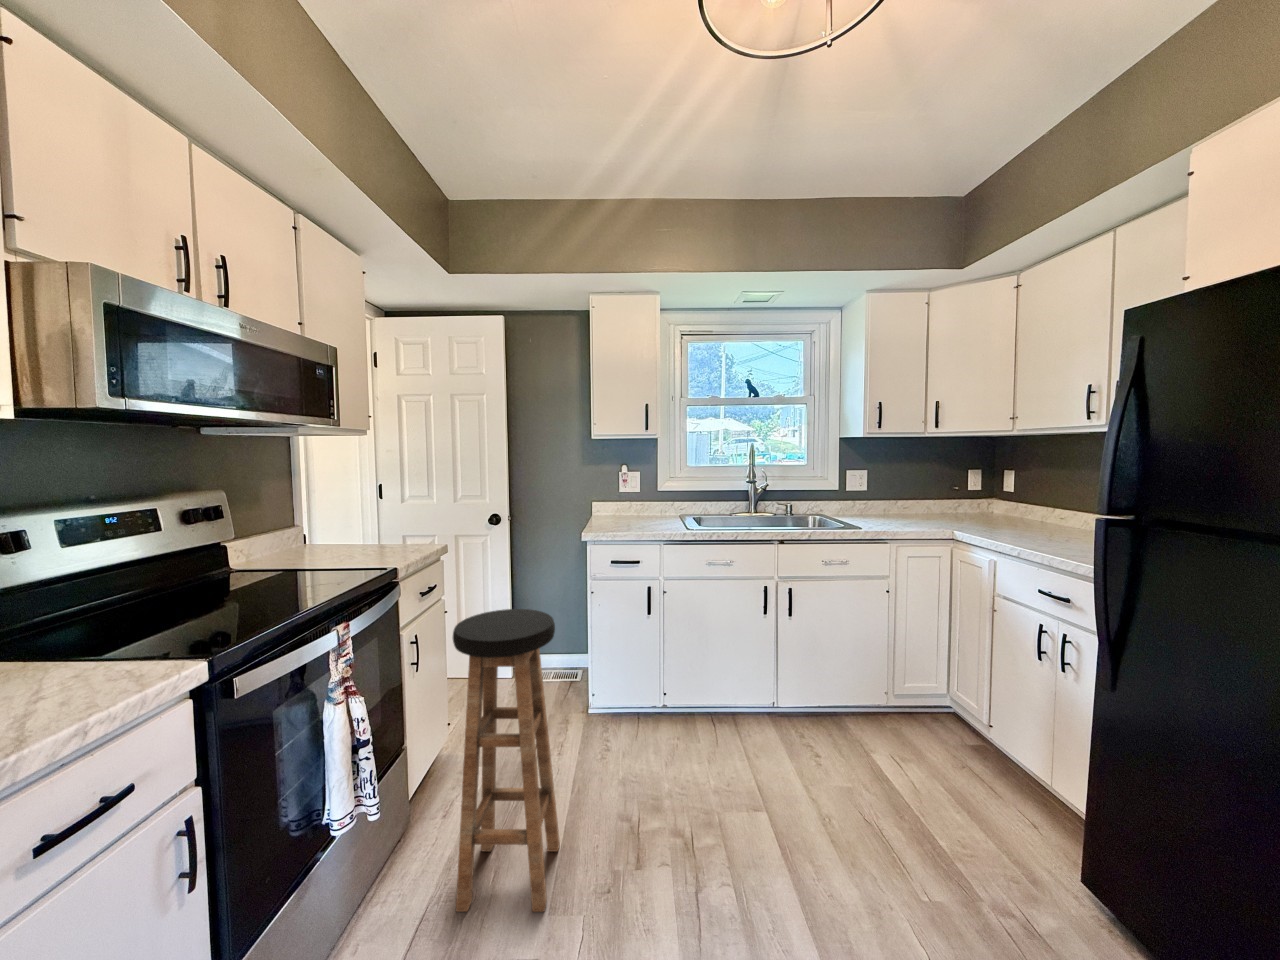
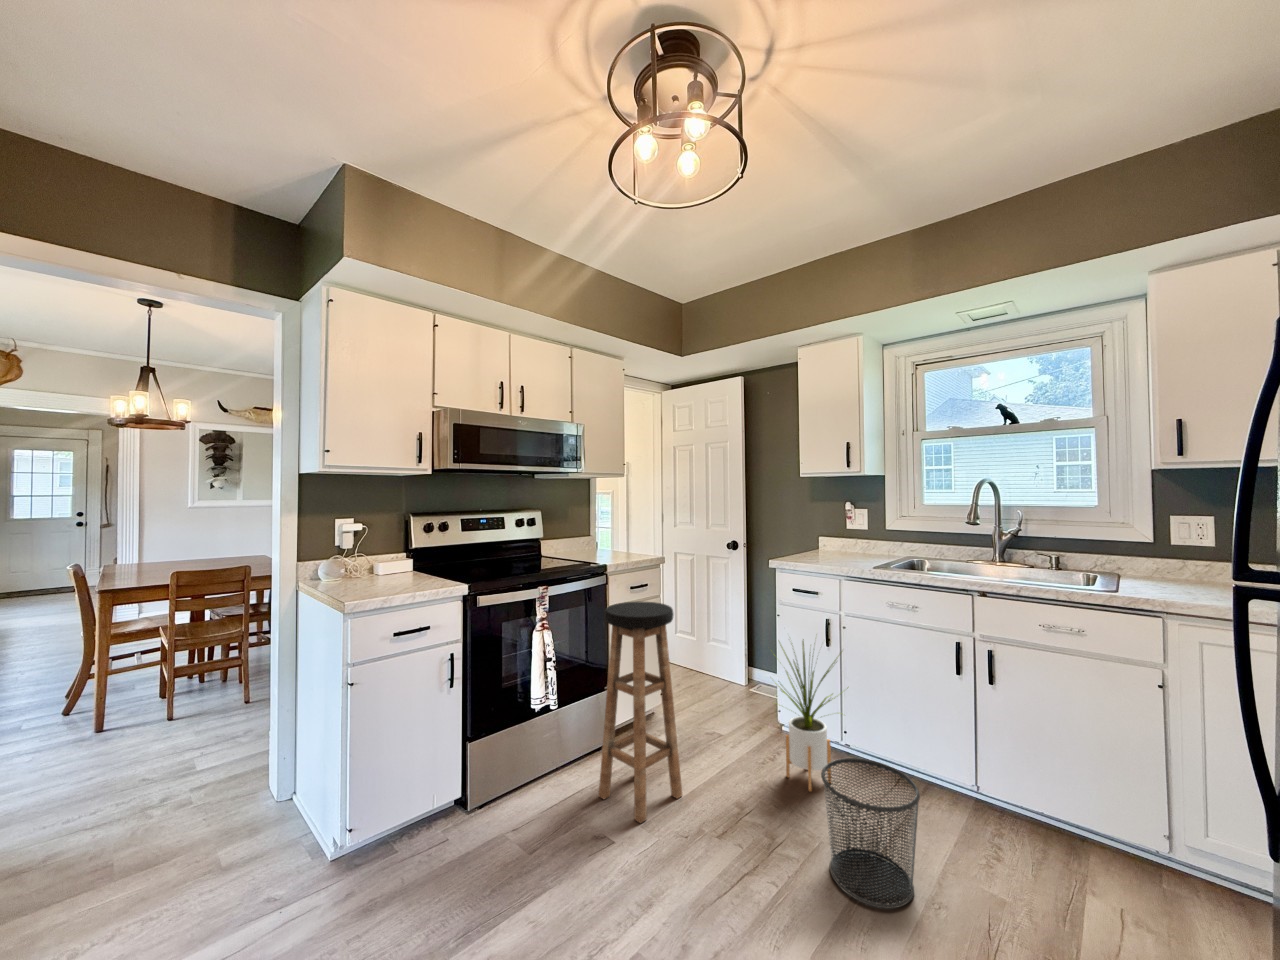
house plant: none [616,604,698,769] -> present [778,639,836,791]
waste bin: none [733,714,823,852] -> present [821,758,920,908]

